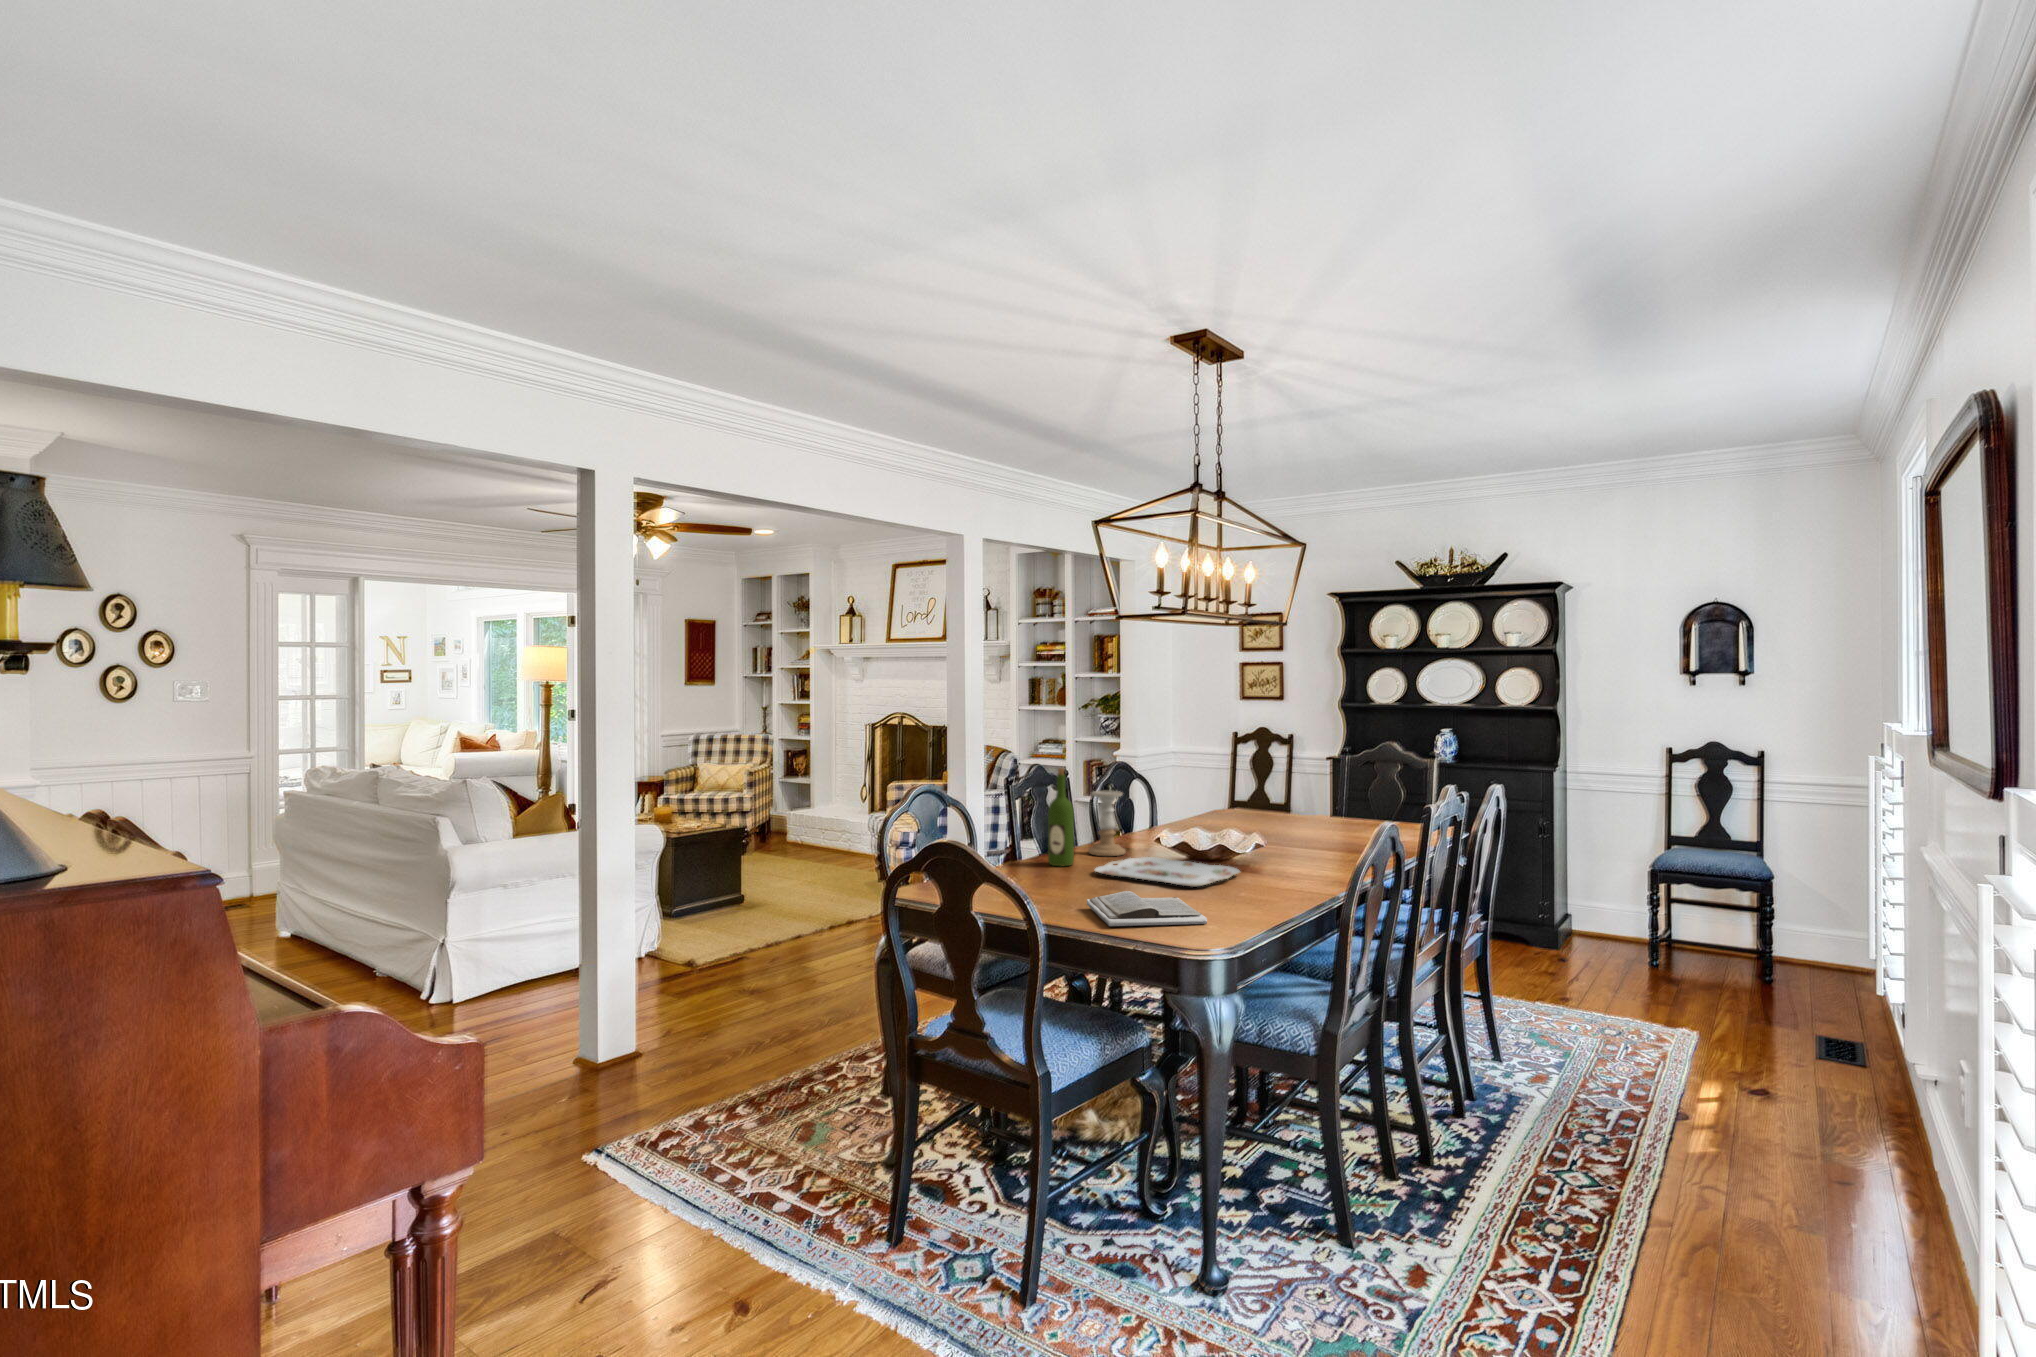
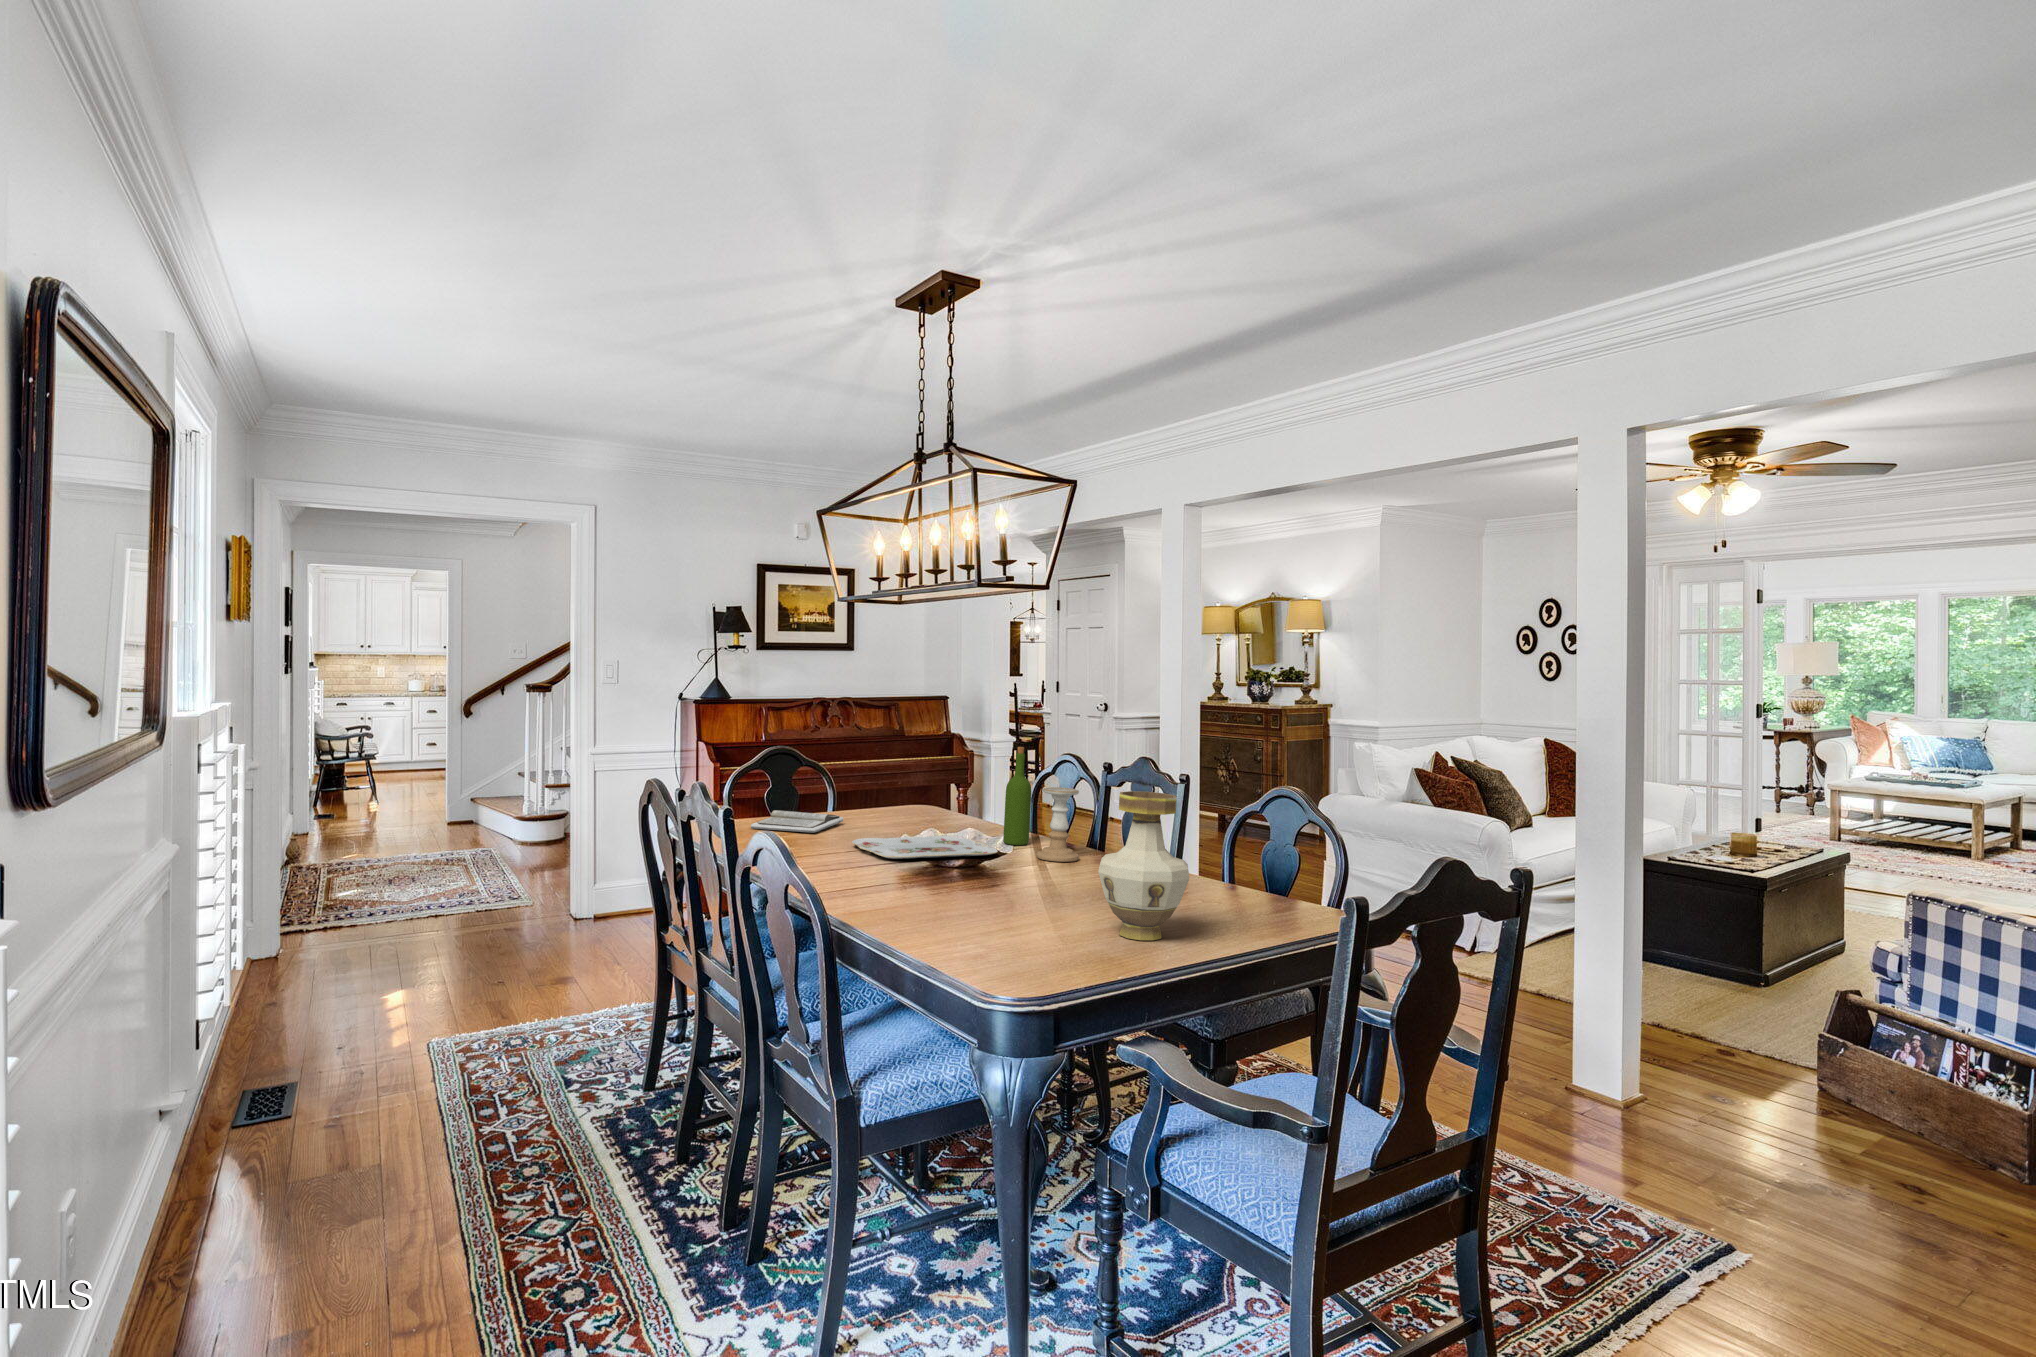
vase: none [1270,750,1325,834] -> present [1098,791,1189,940]

